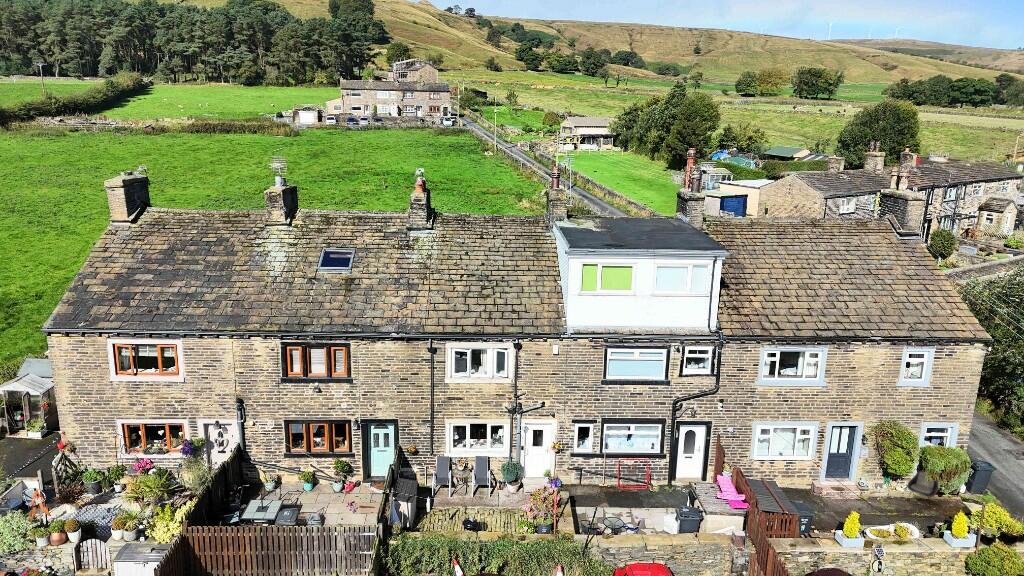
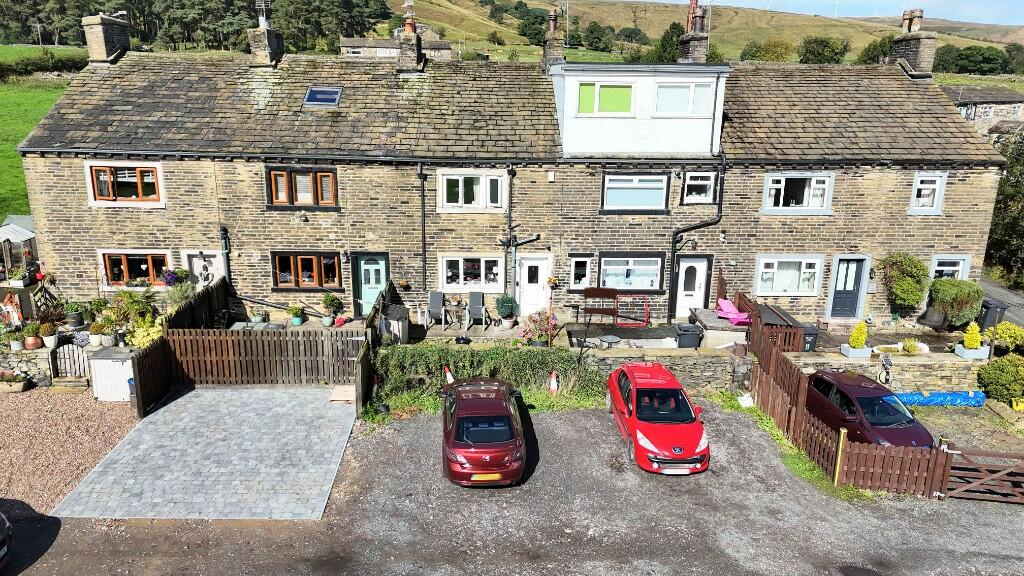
bench: none [587,453,619,494] -> present [584,287,617,327]

